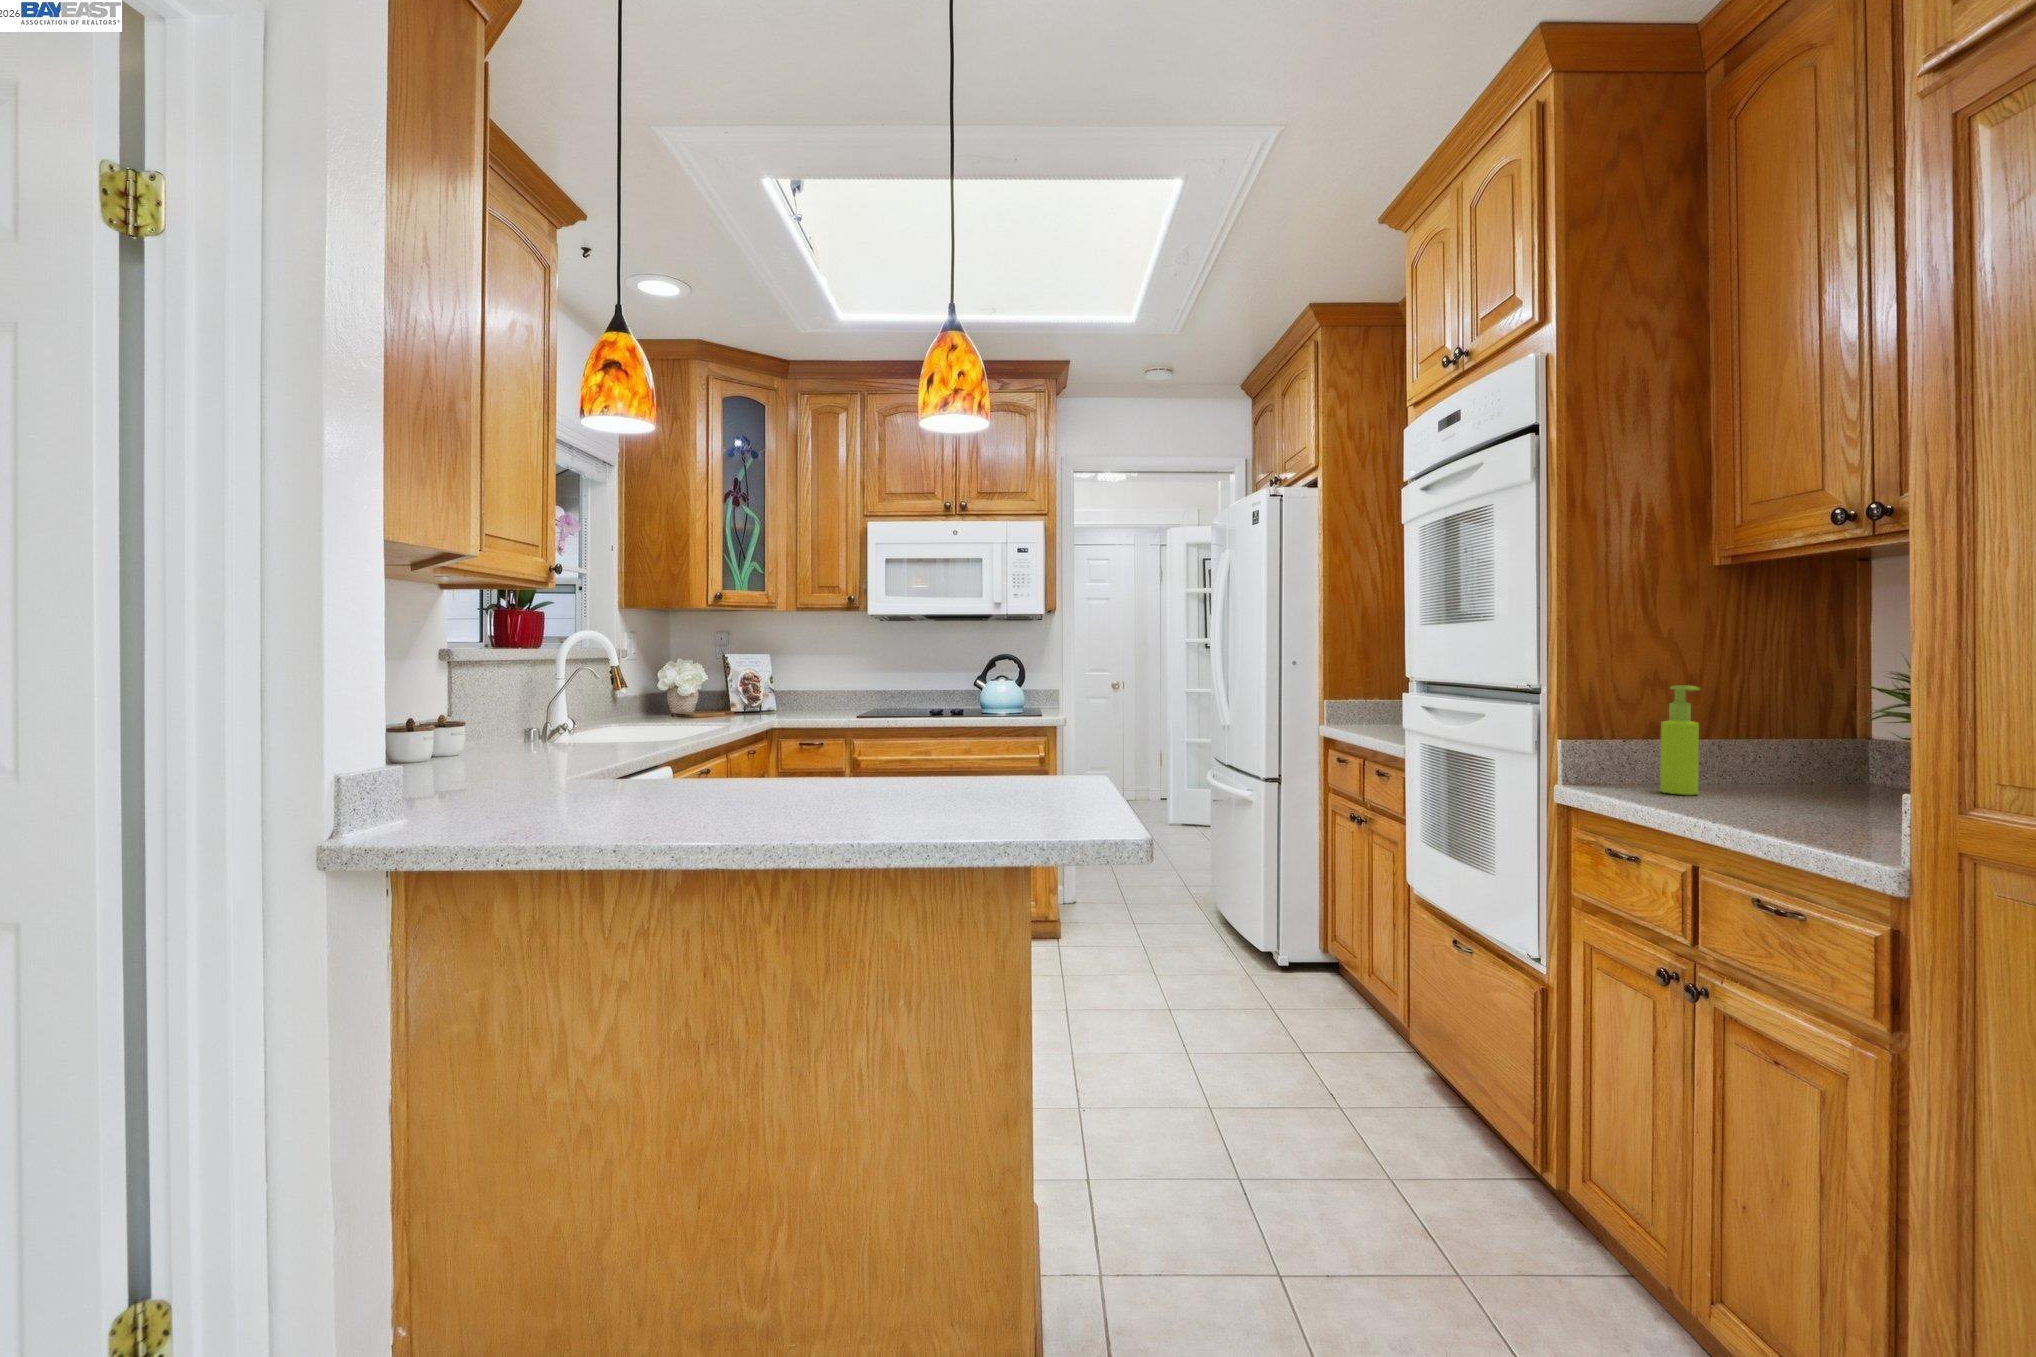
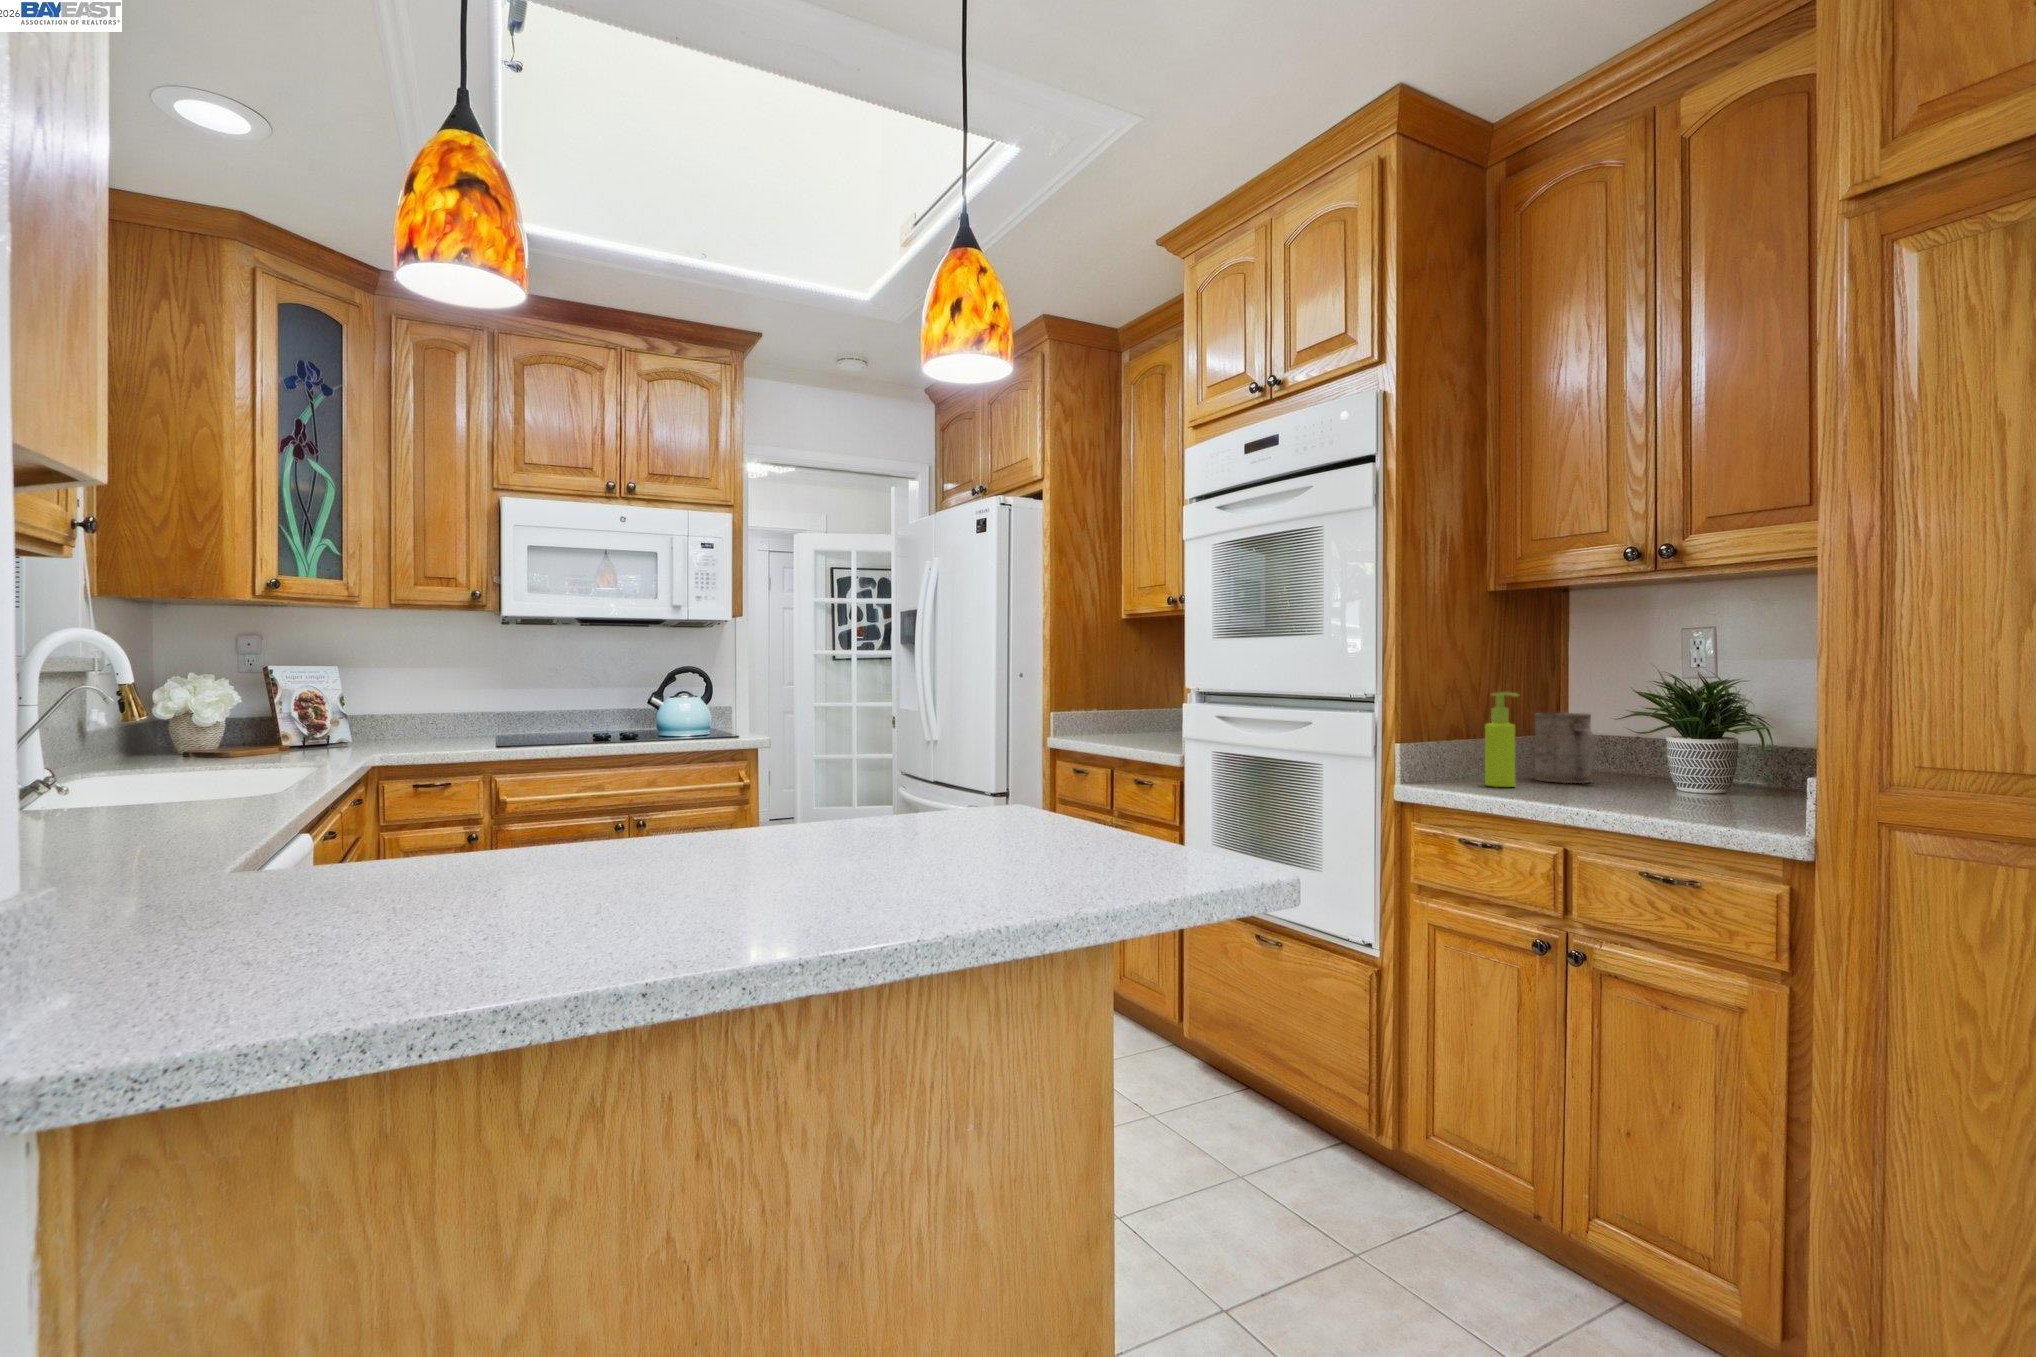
mug: none [1757,711,1835,797] -> present [1535,713,1596,783]

